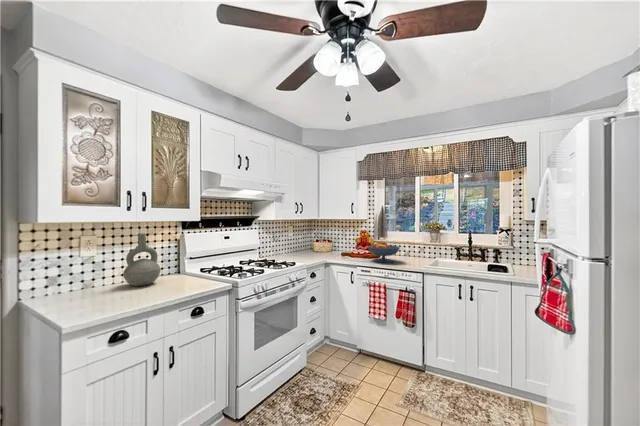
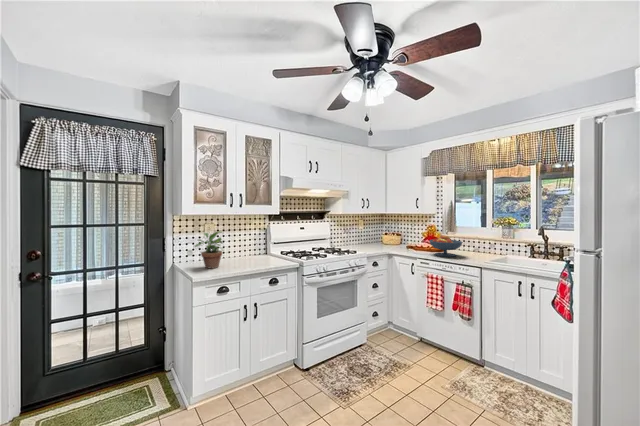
decorative vase: present [123,233,161,286] -> none [229,223,253,261]
potted plant: none [66,246,118,304] -> present [195,231,222,268]

